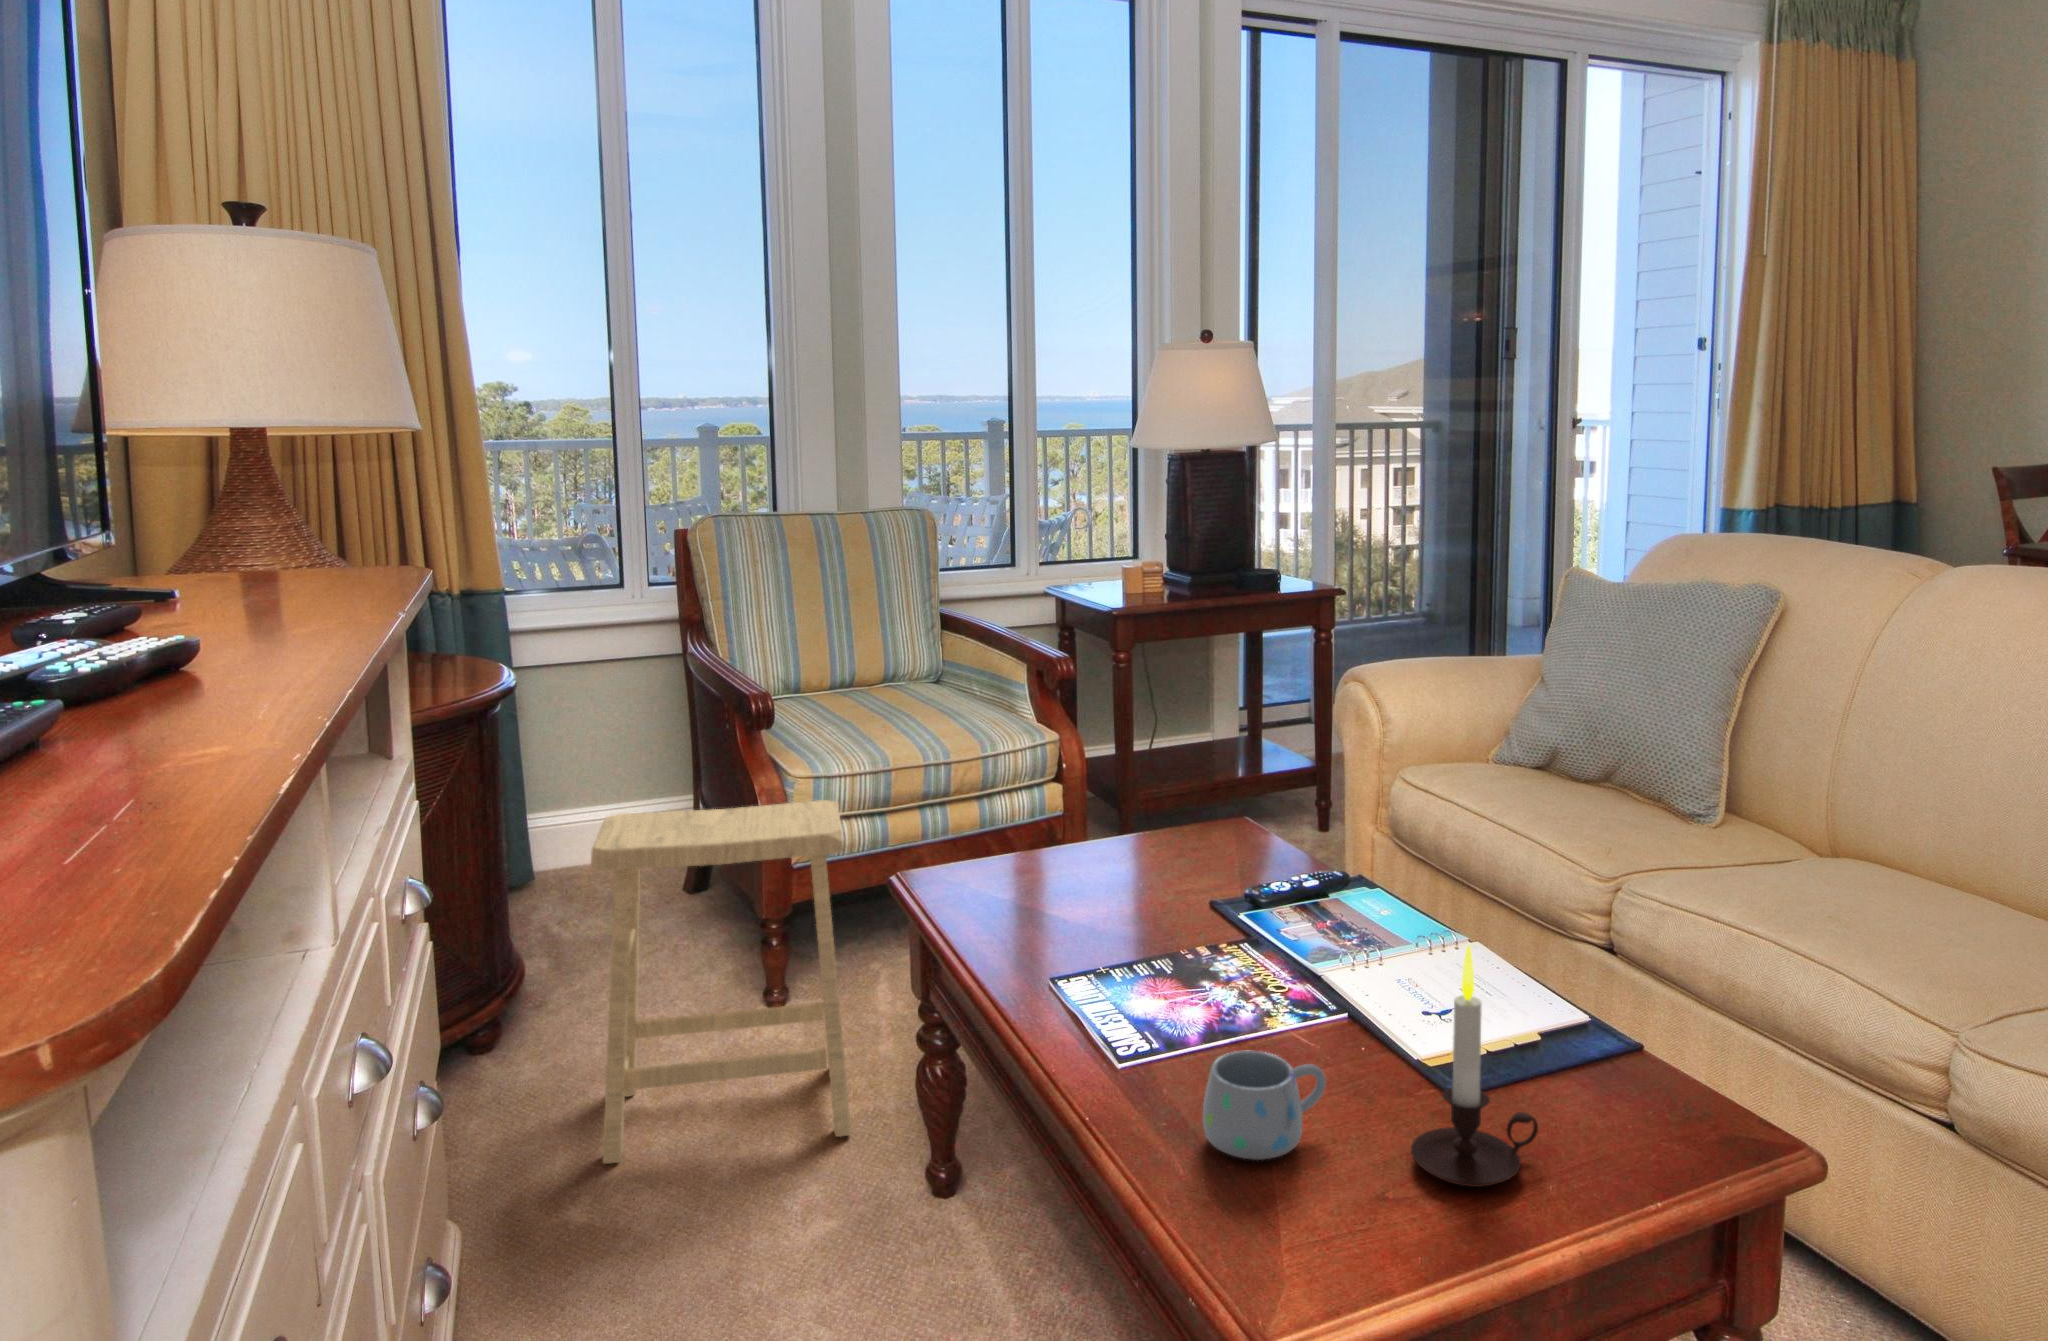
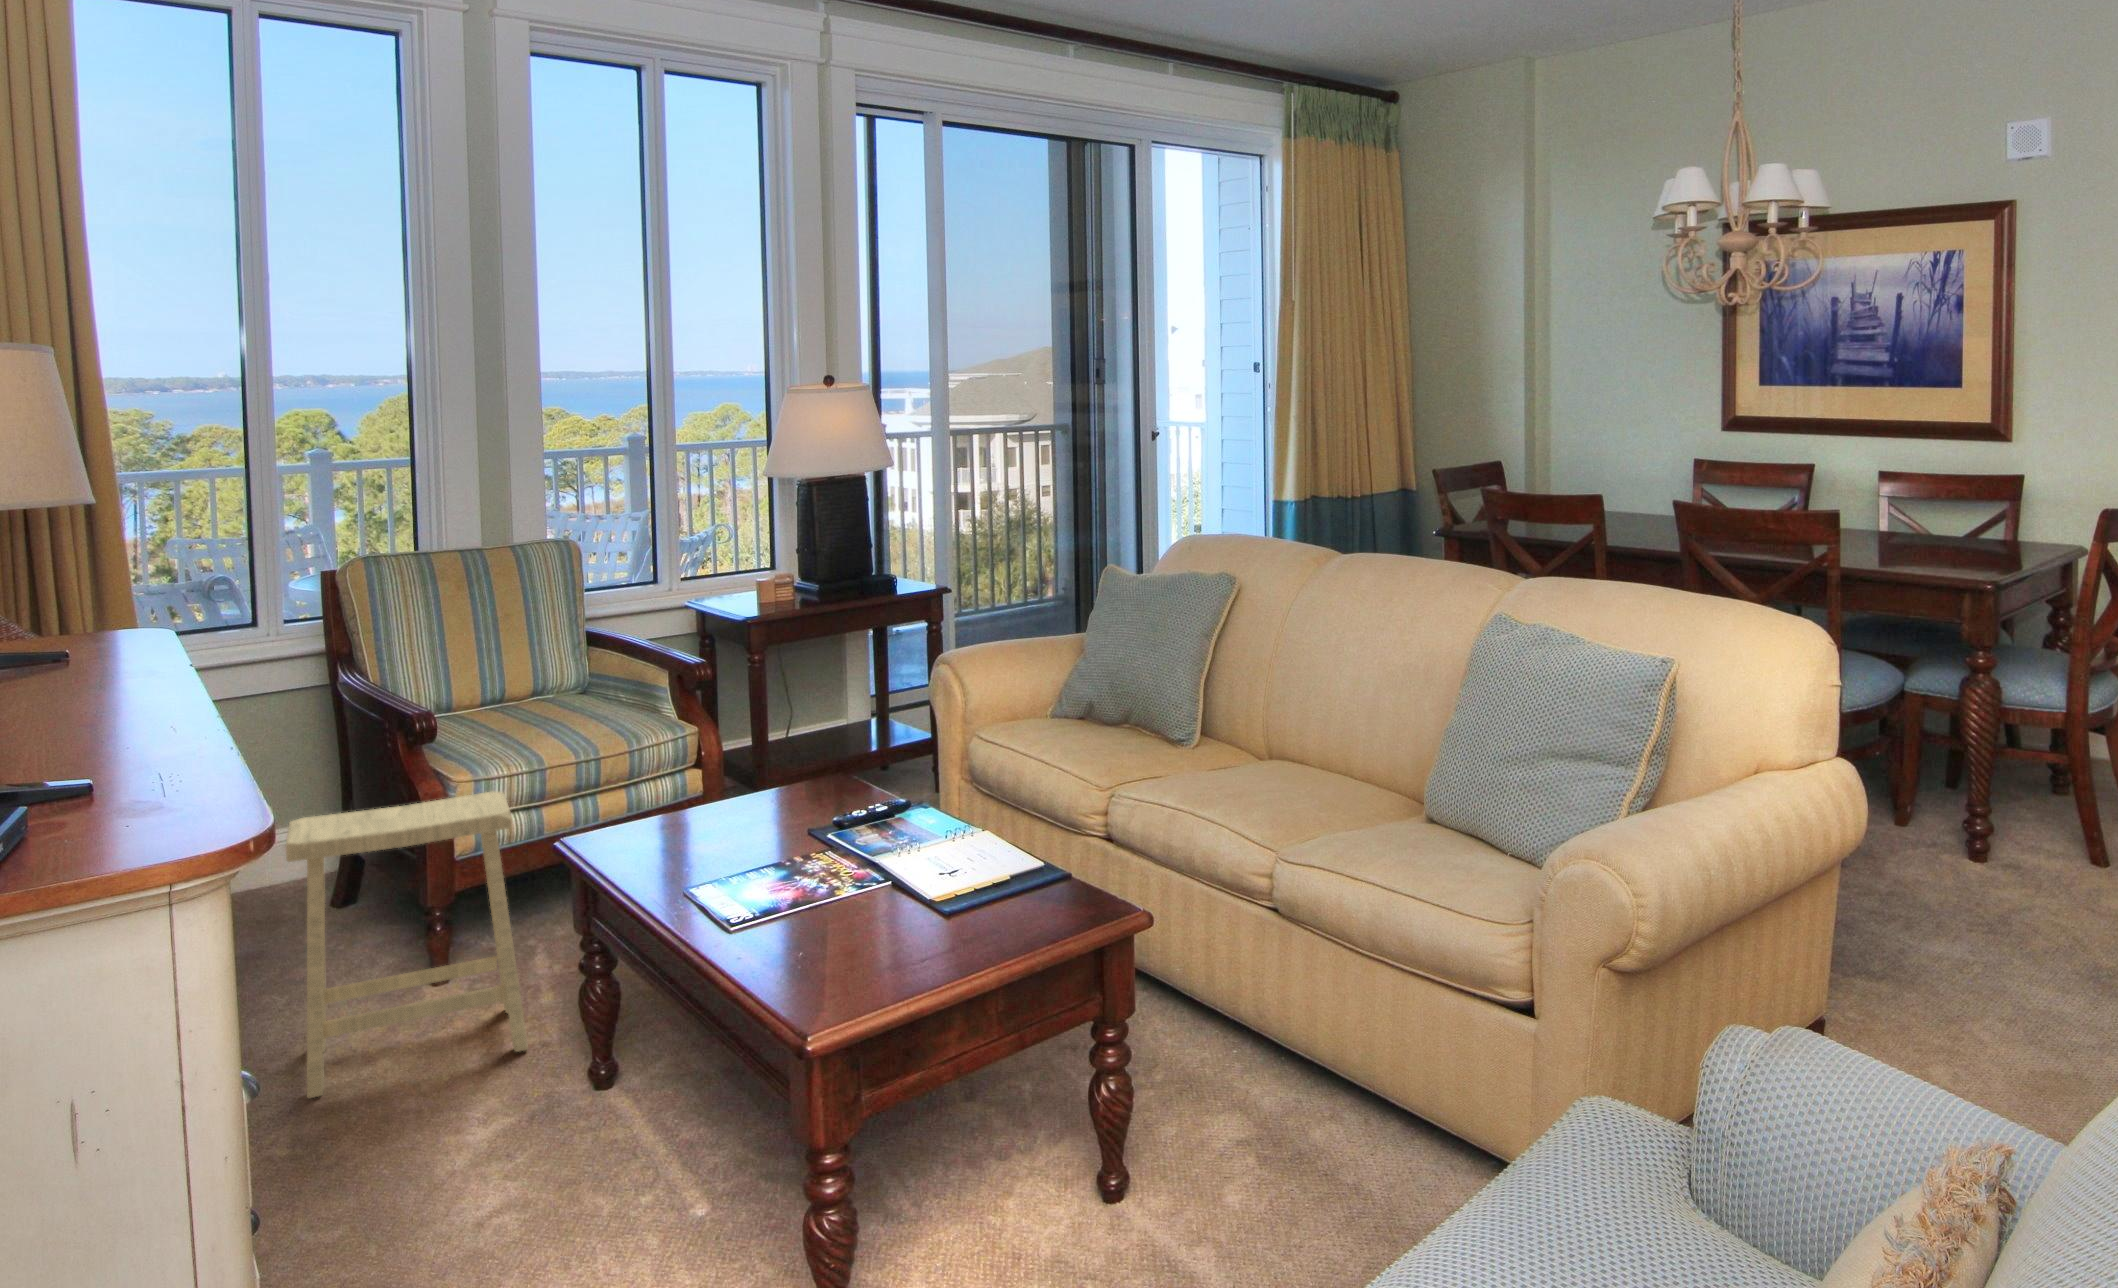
candle: present [1411,945,1538,1187] -> none [913,815,990,955]
mug: present [1203,1051,1326,1160] -> none [784,900,864,961]

